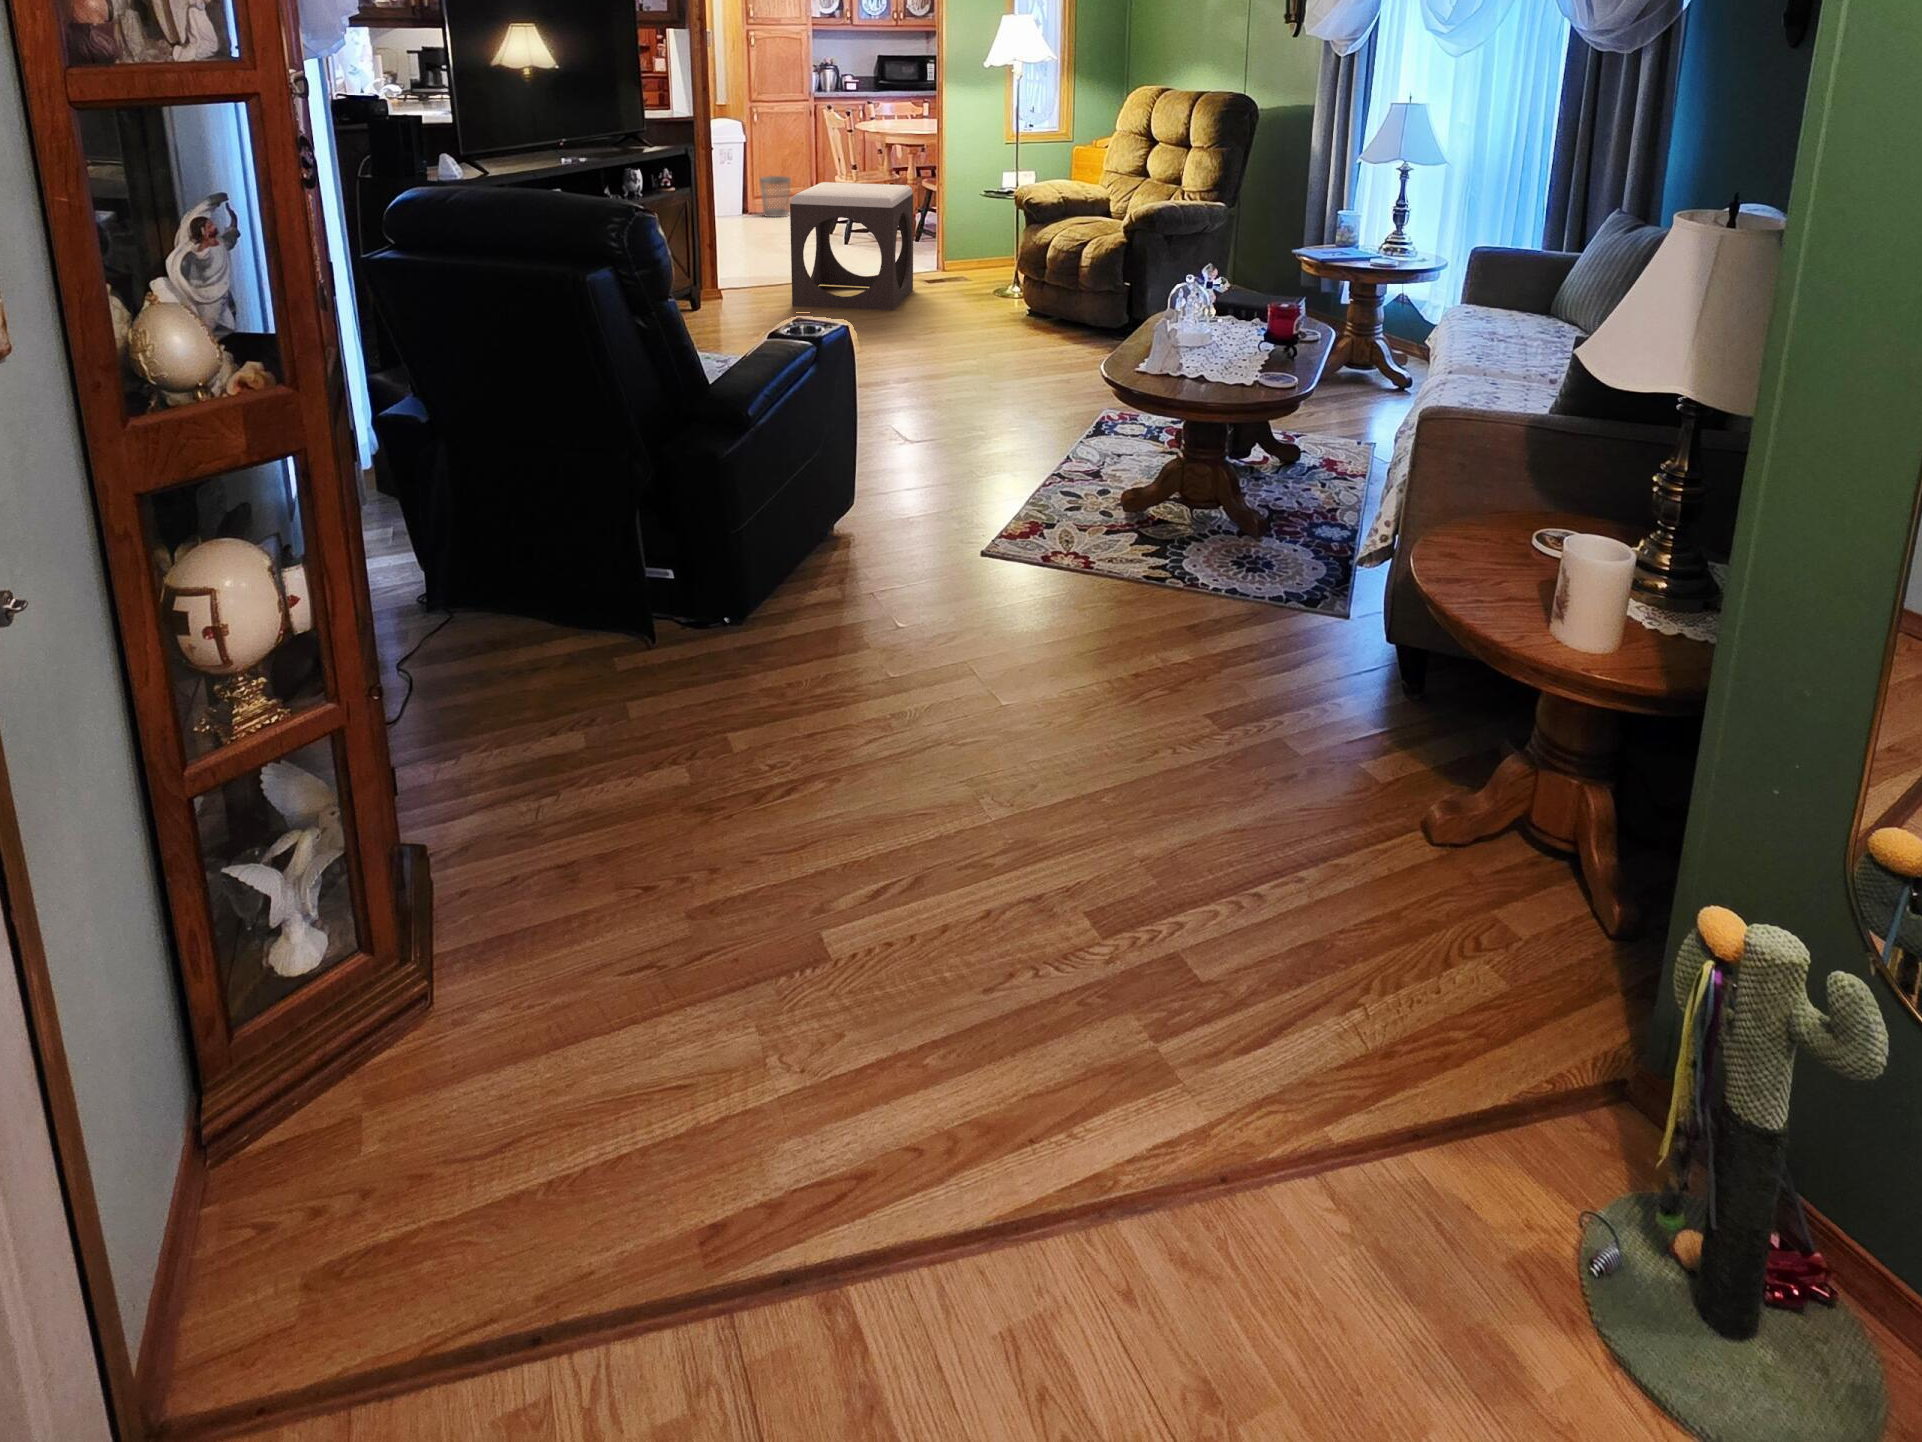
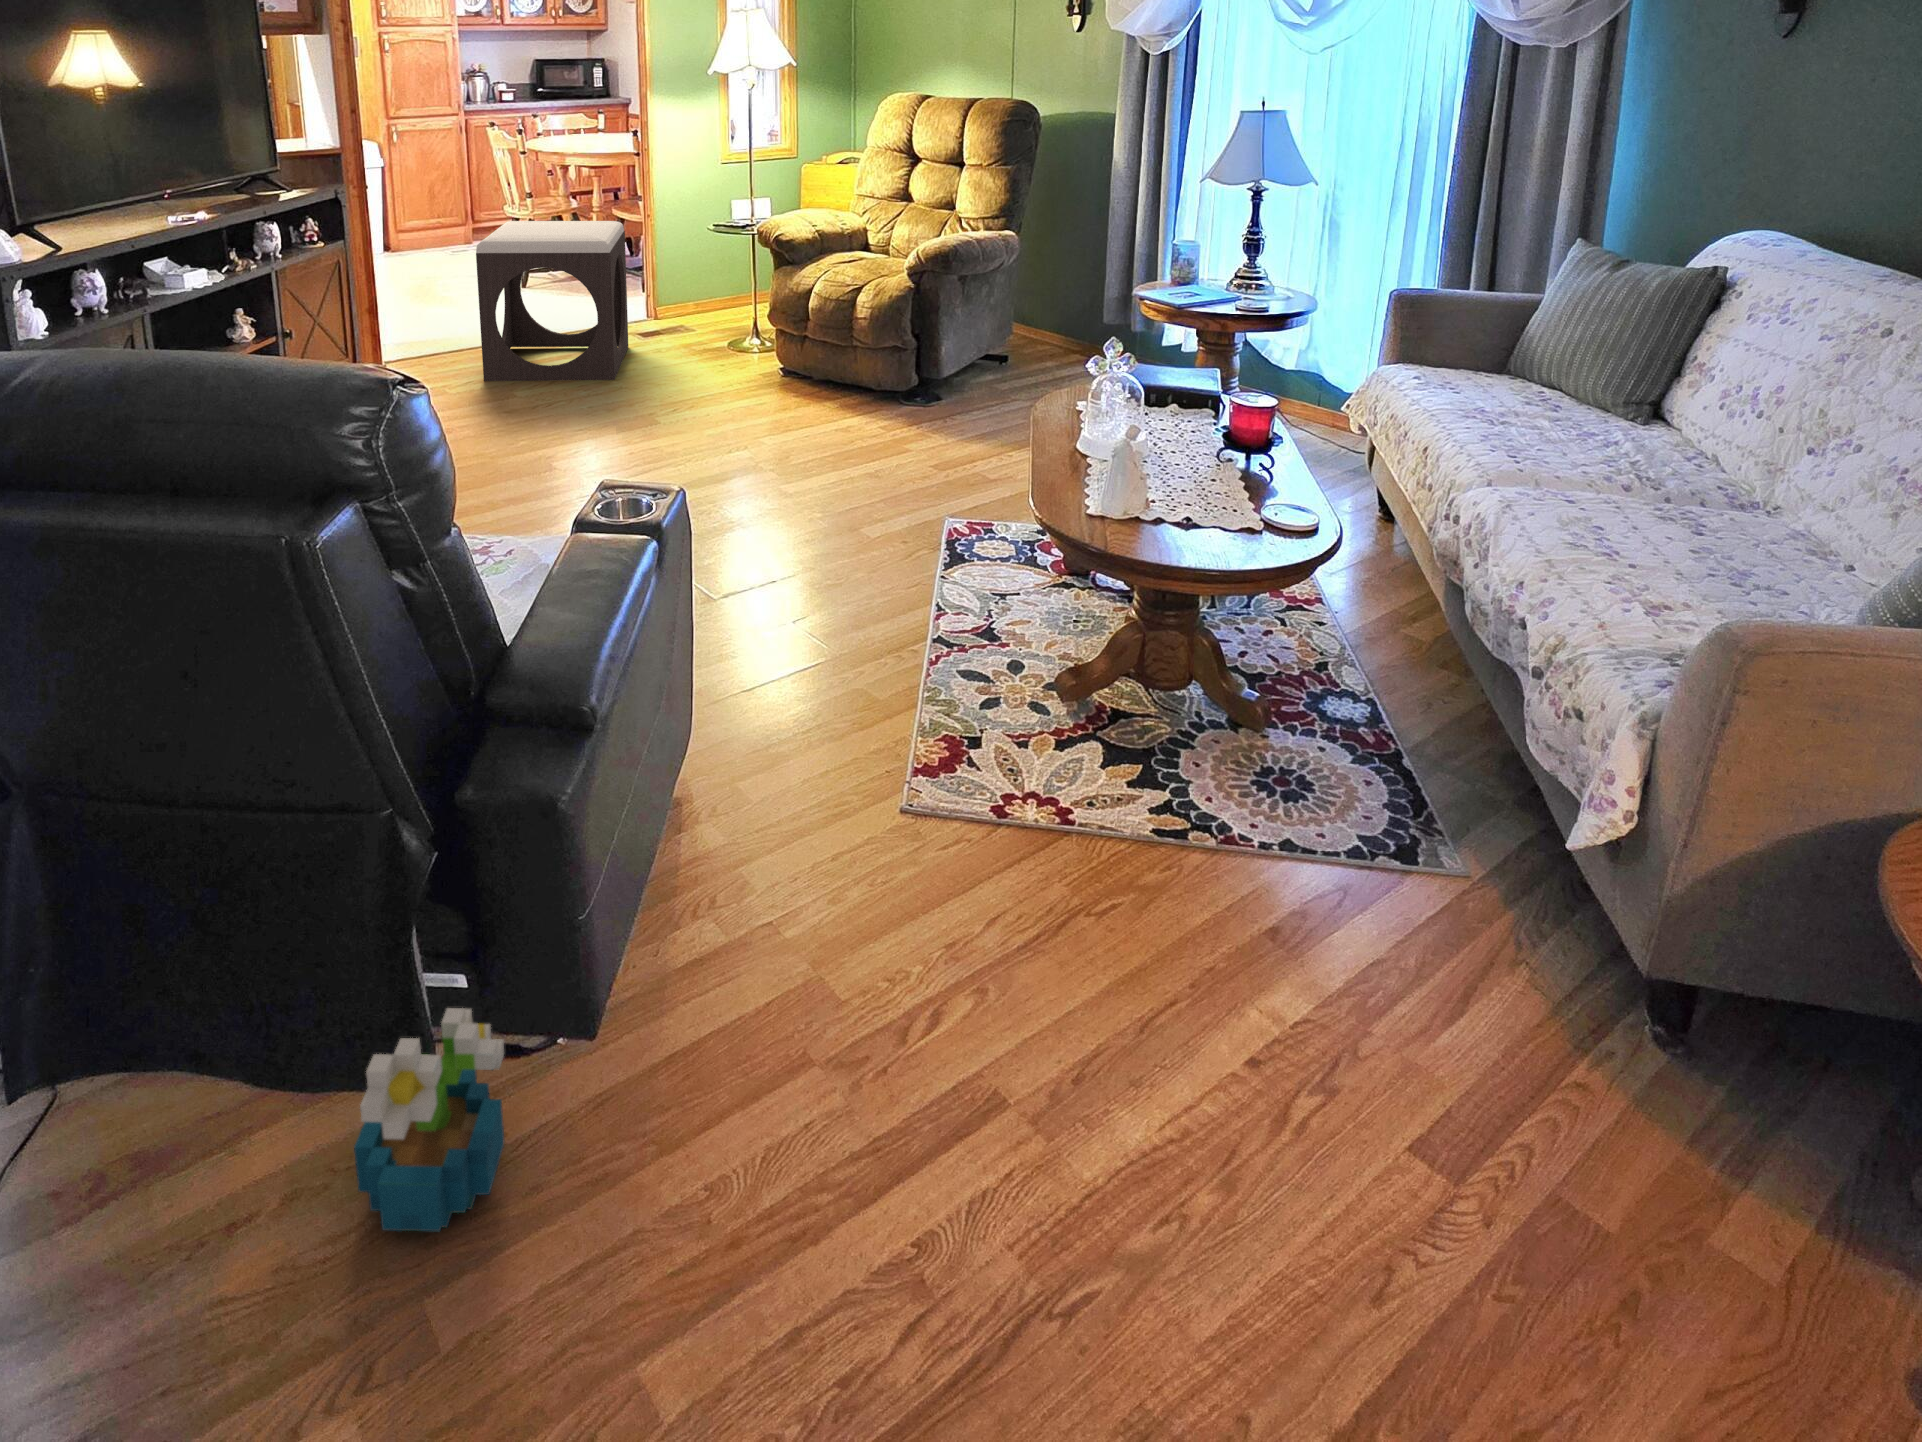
wastebasket: present [760,176,791,217] -> none [406,206,444,255]
decorative plant: none [606,564,689,674] -> present [354,1008,504,1231]

